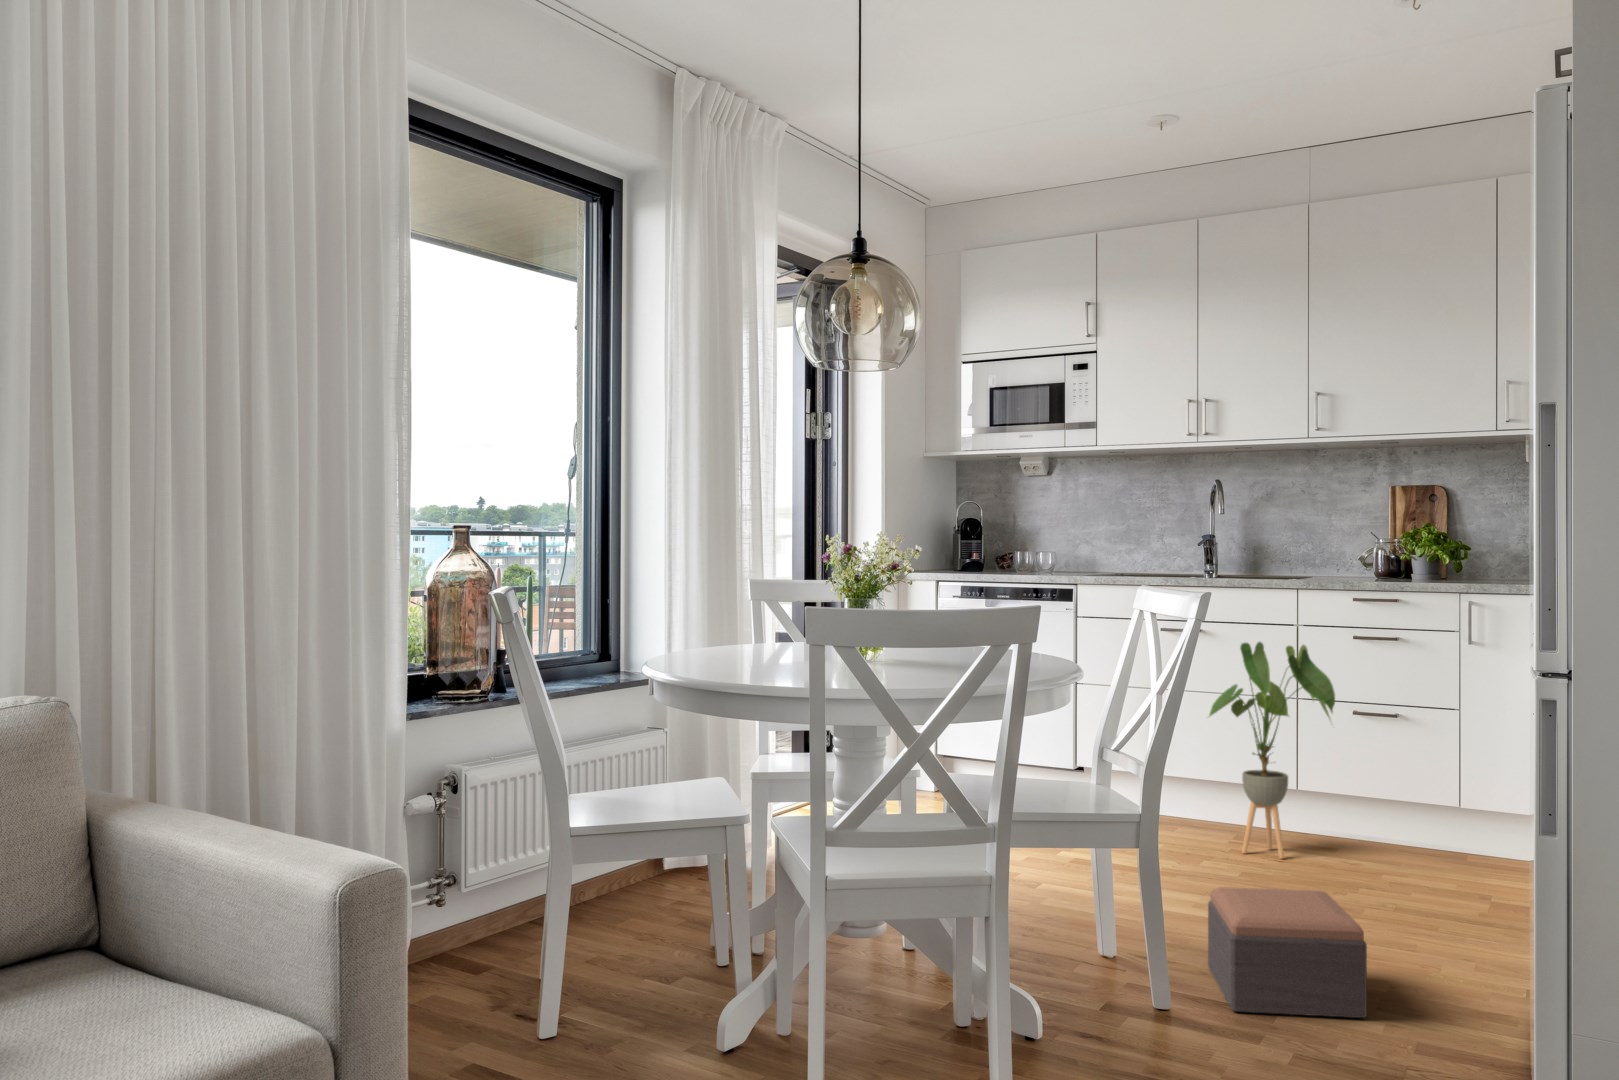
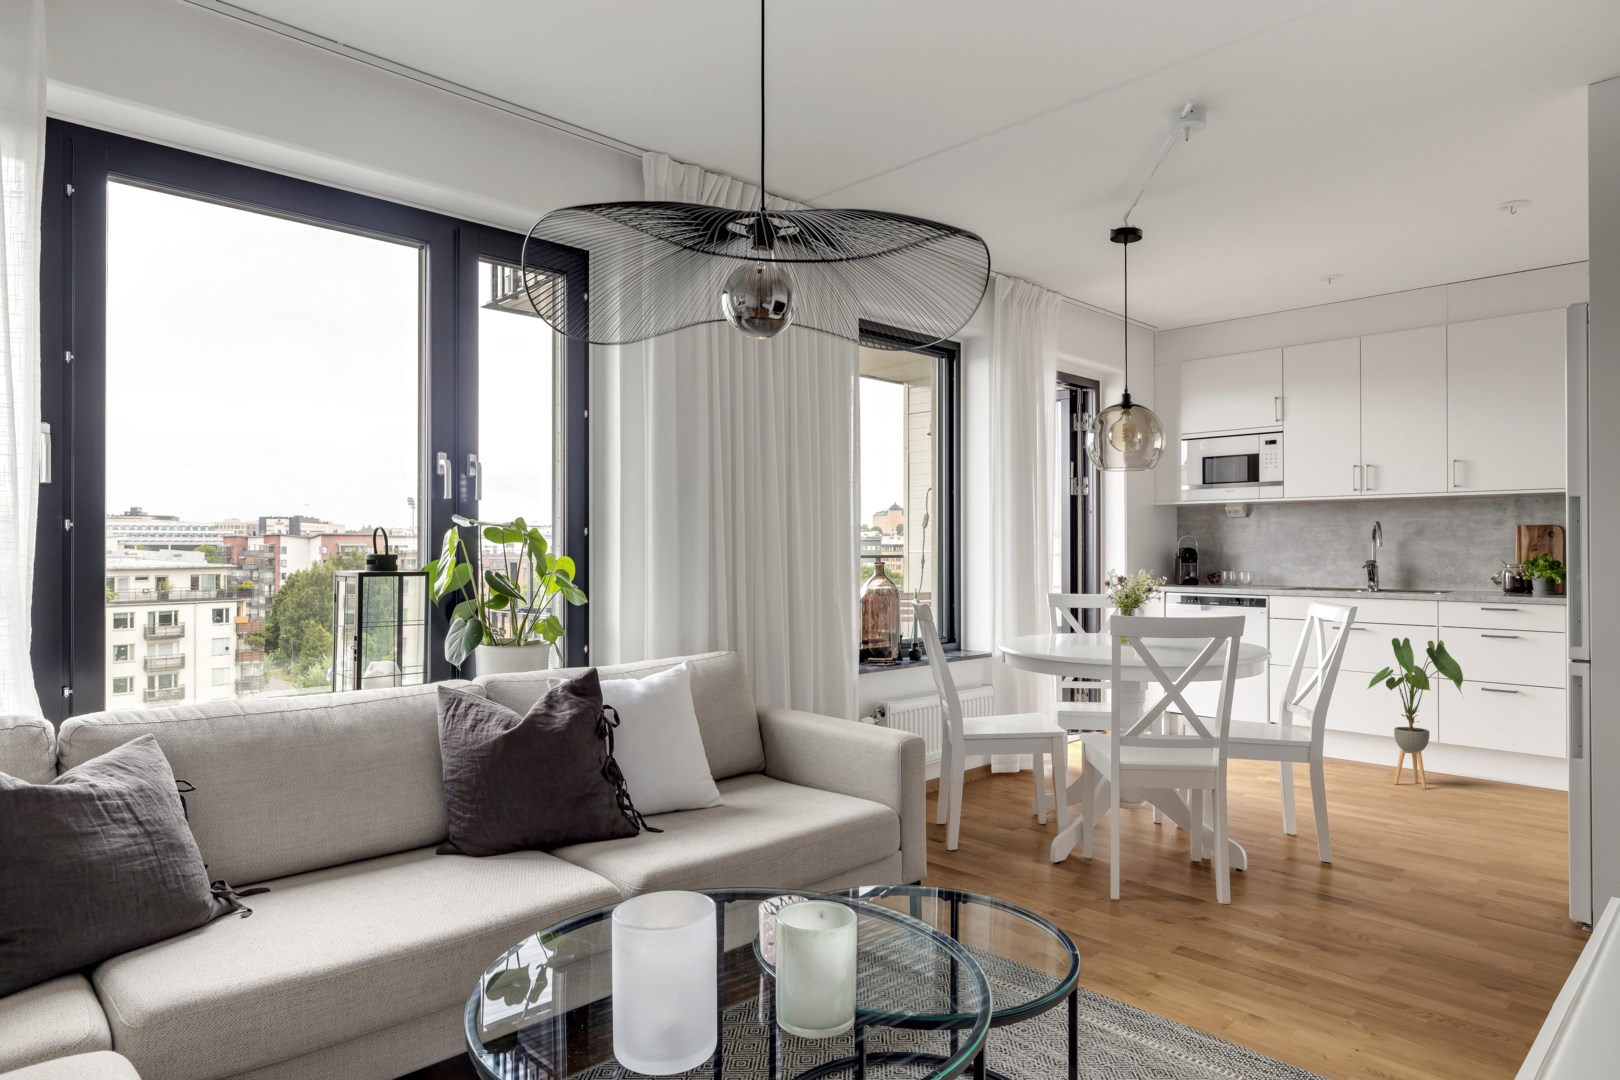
footstool: present [1208,887,1367,1018] -> none [1361,794,1468,876]

